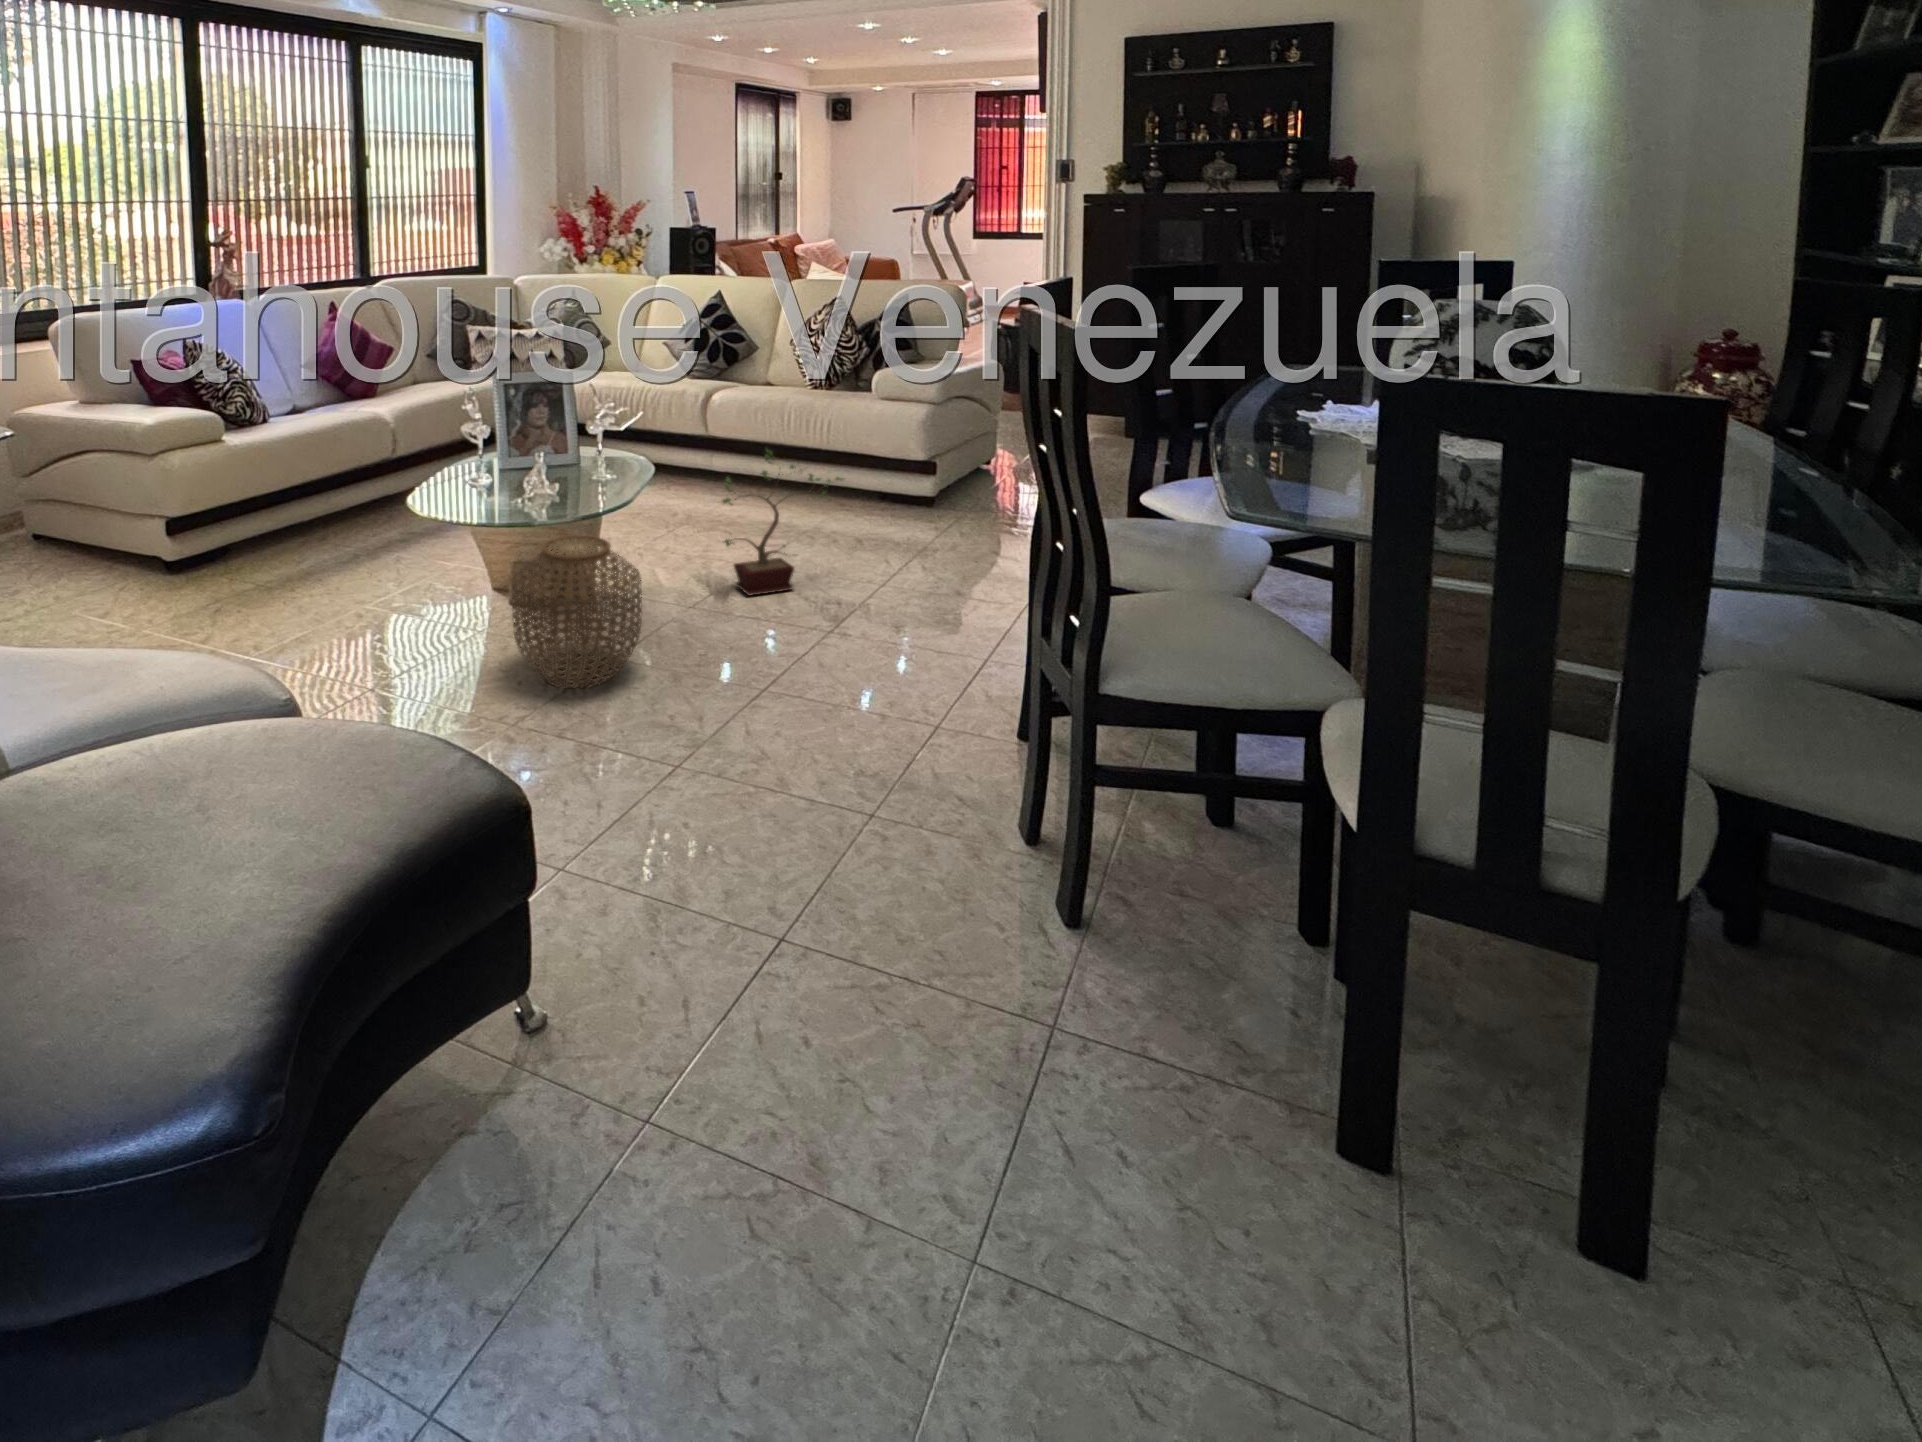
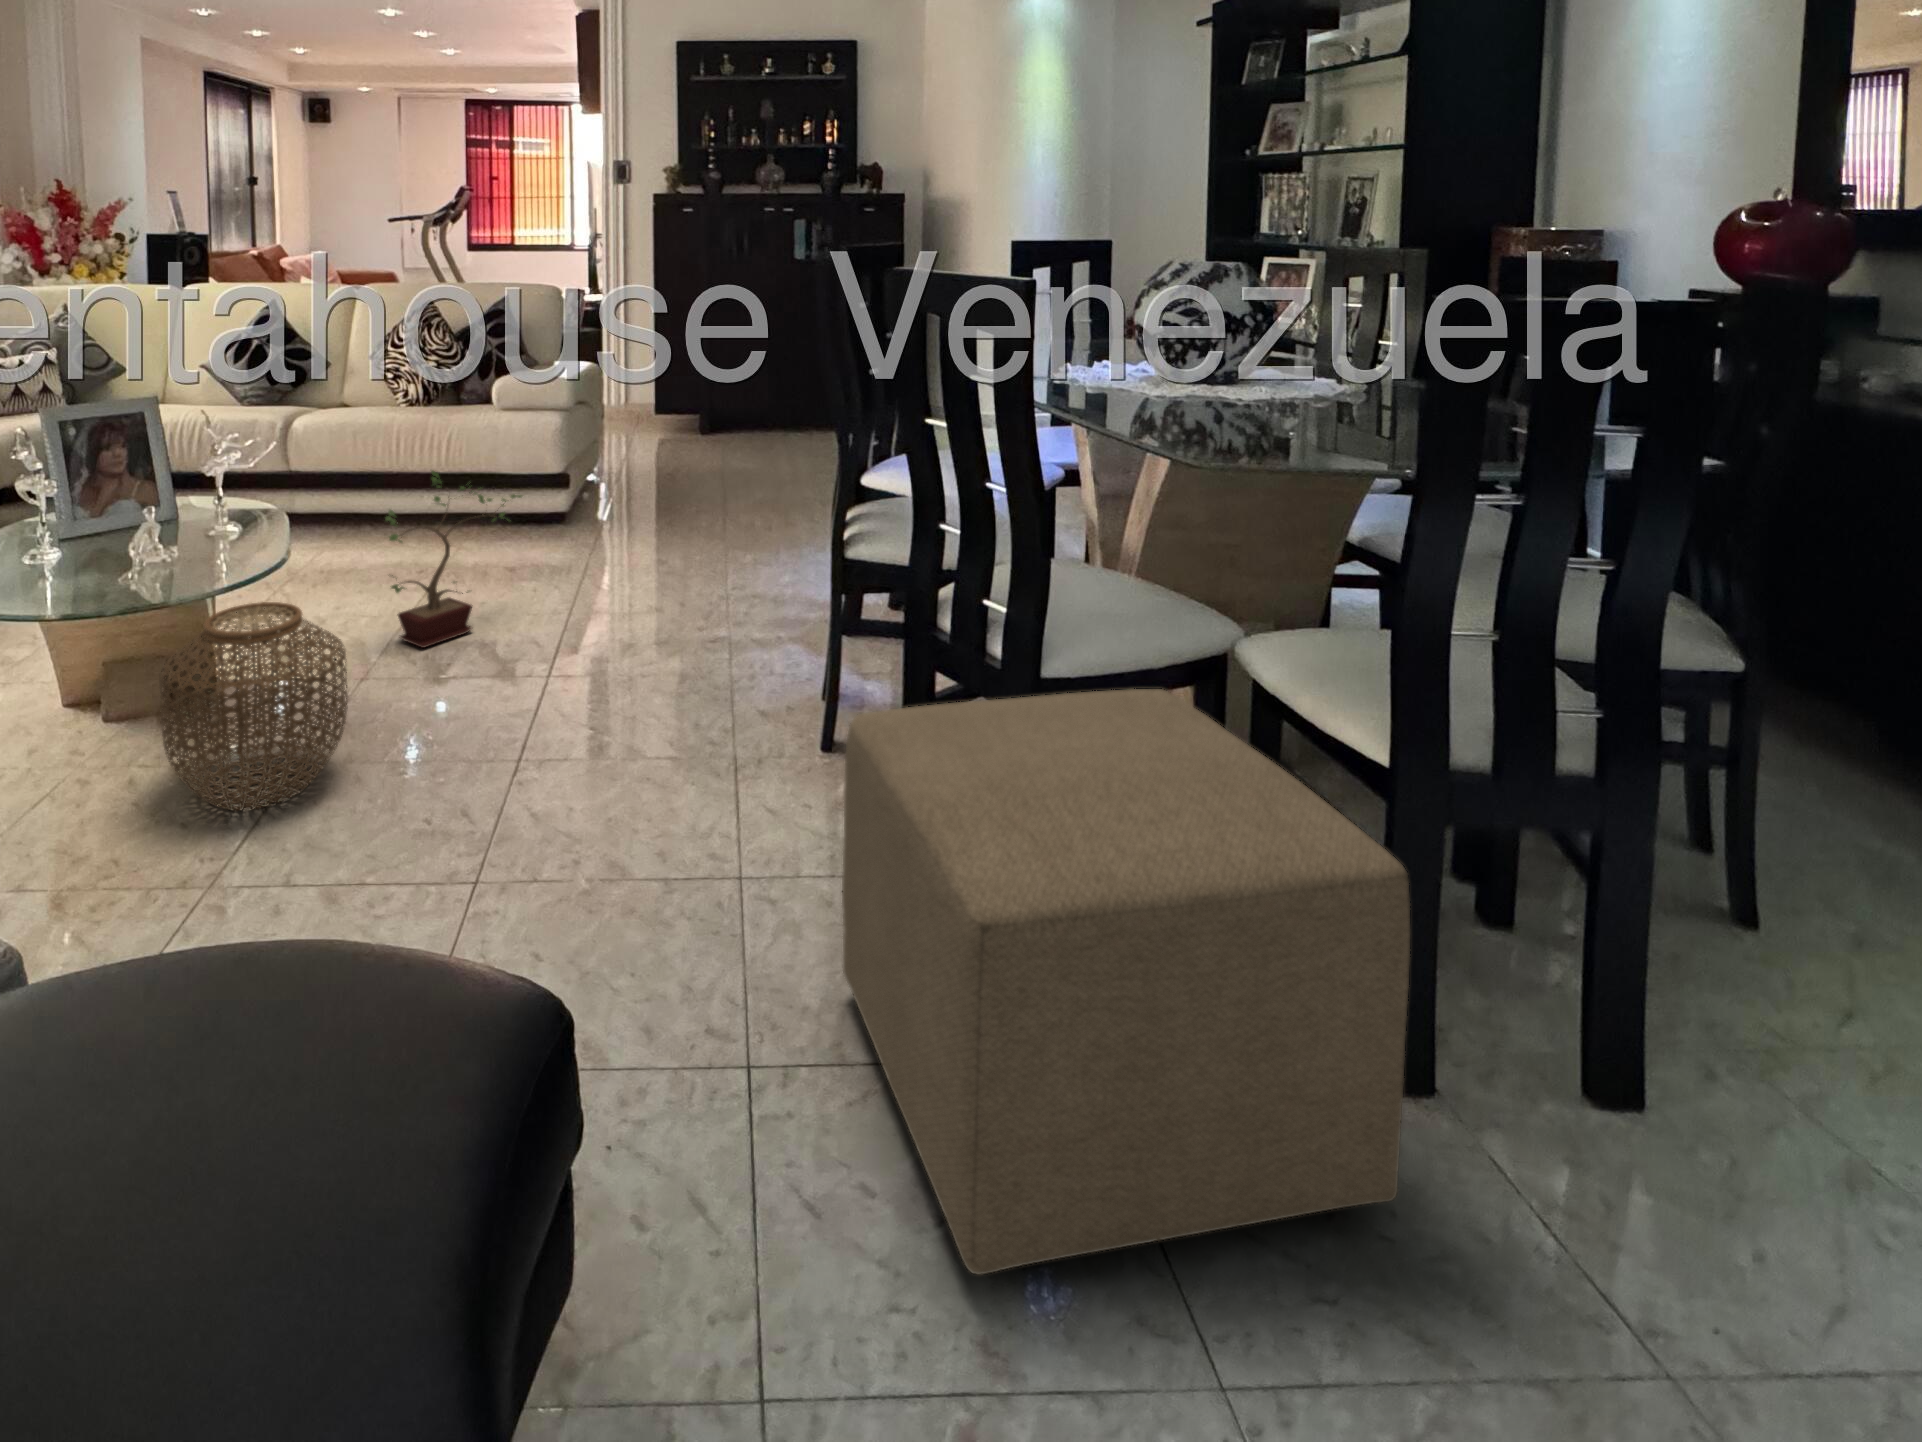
ottoman: none [830,707,1297,1293] -> present [842,689,1410,1274]

